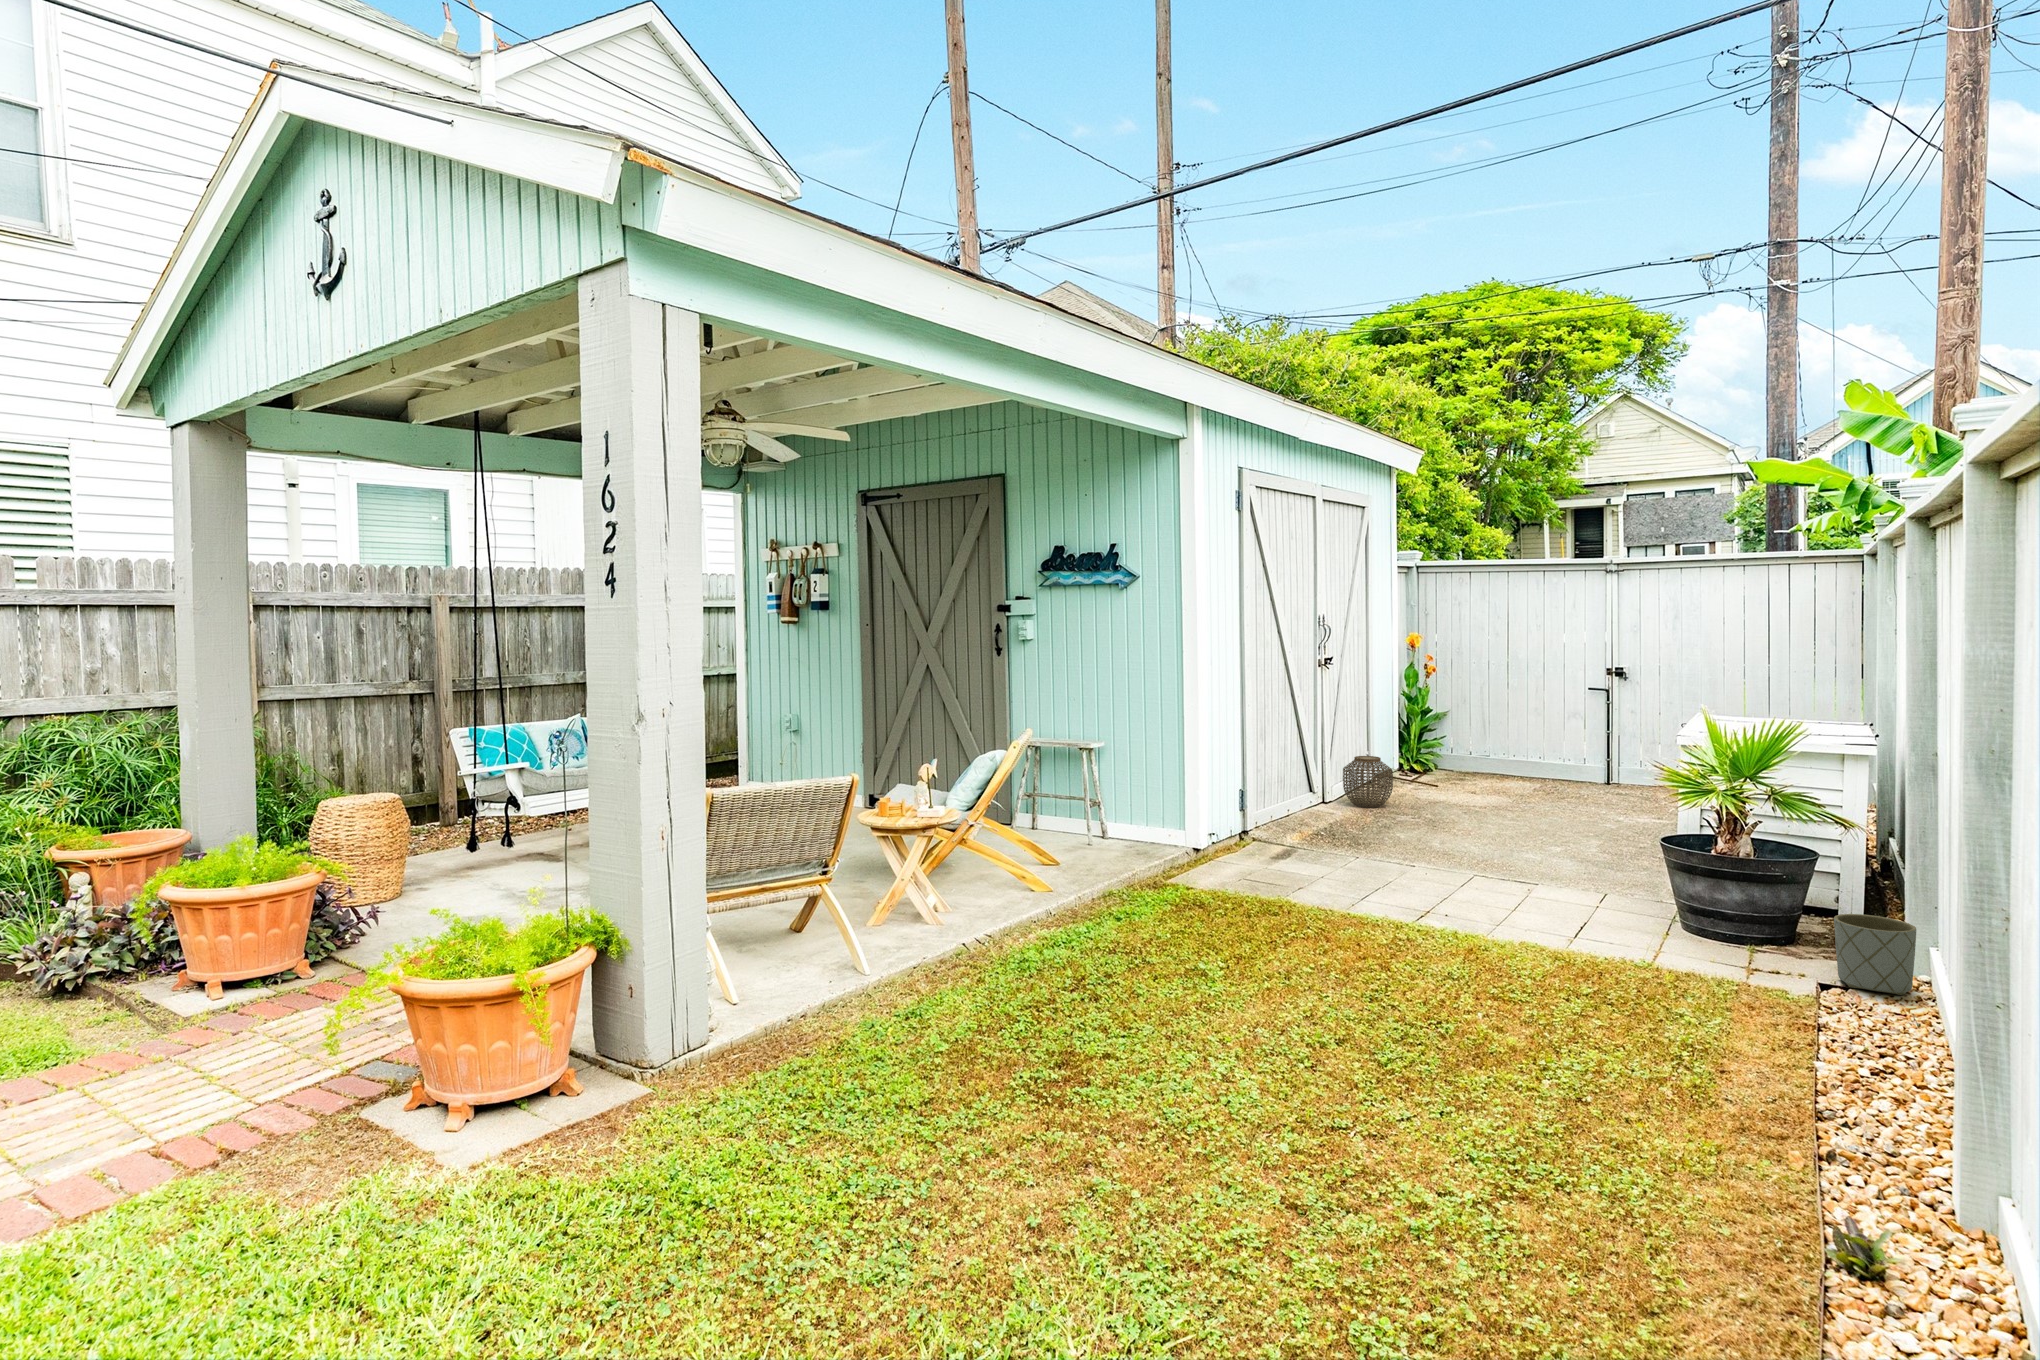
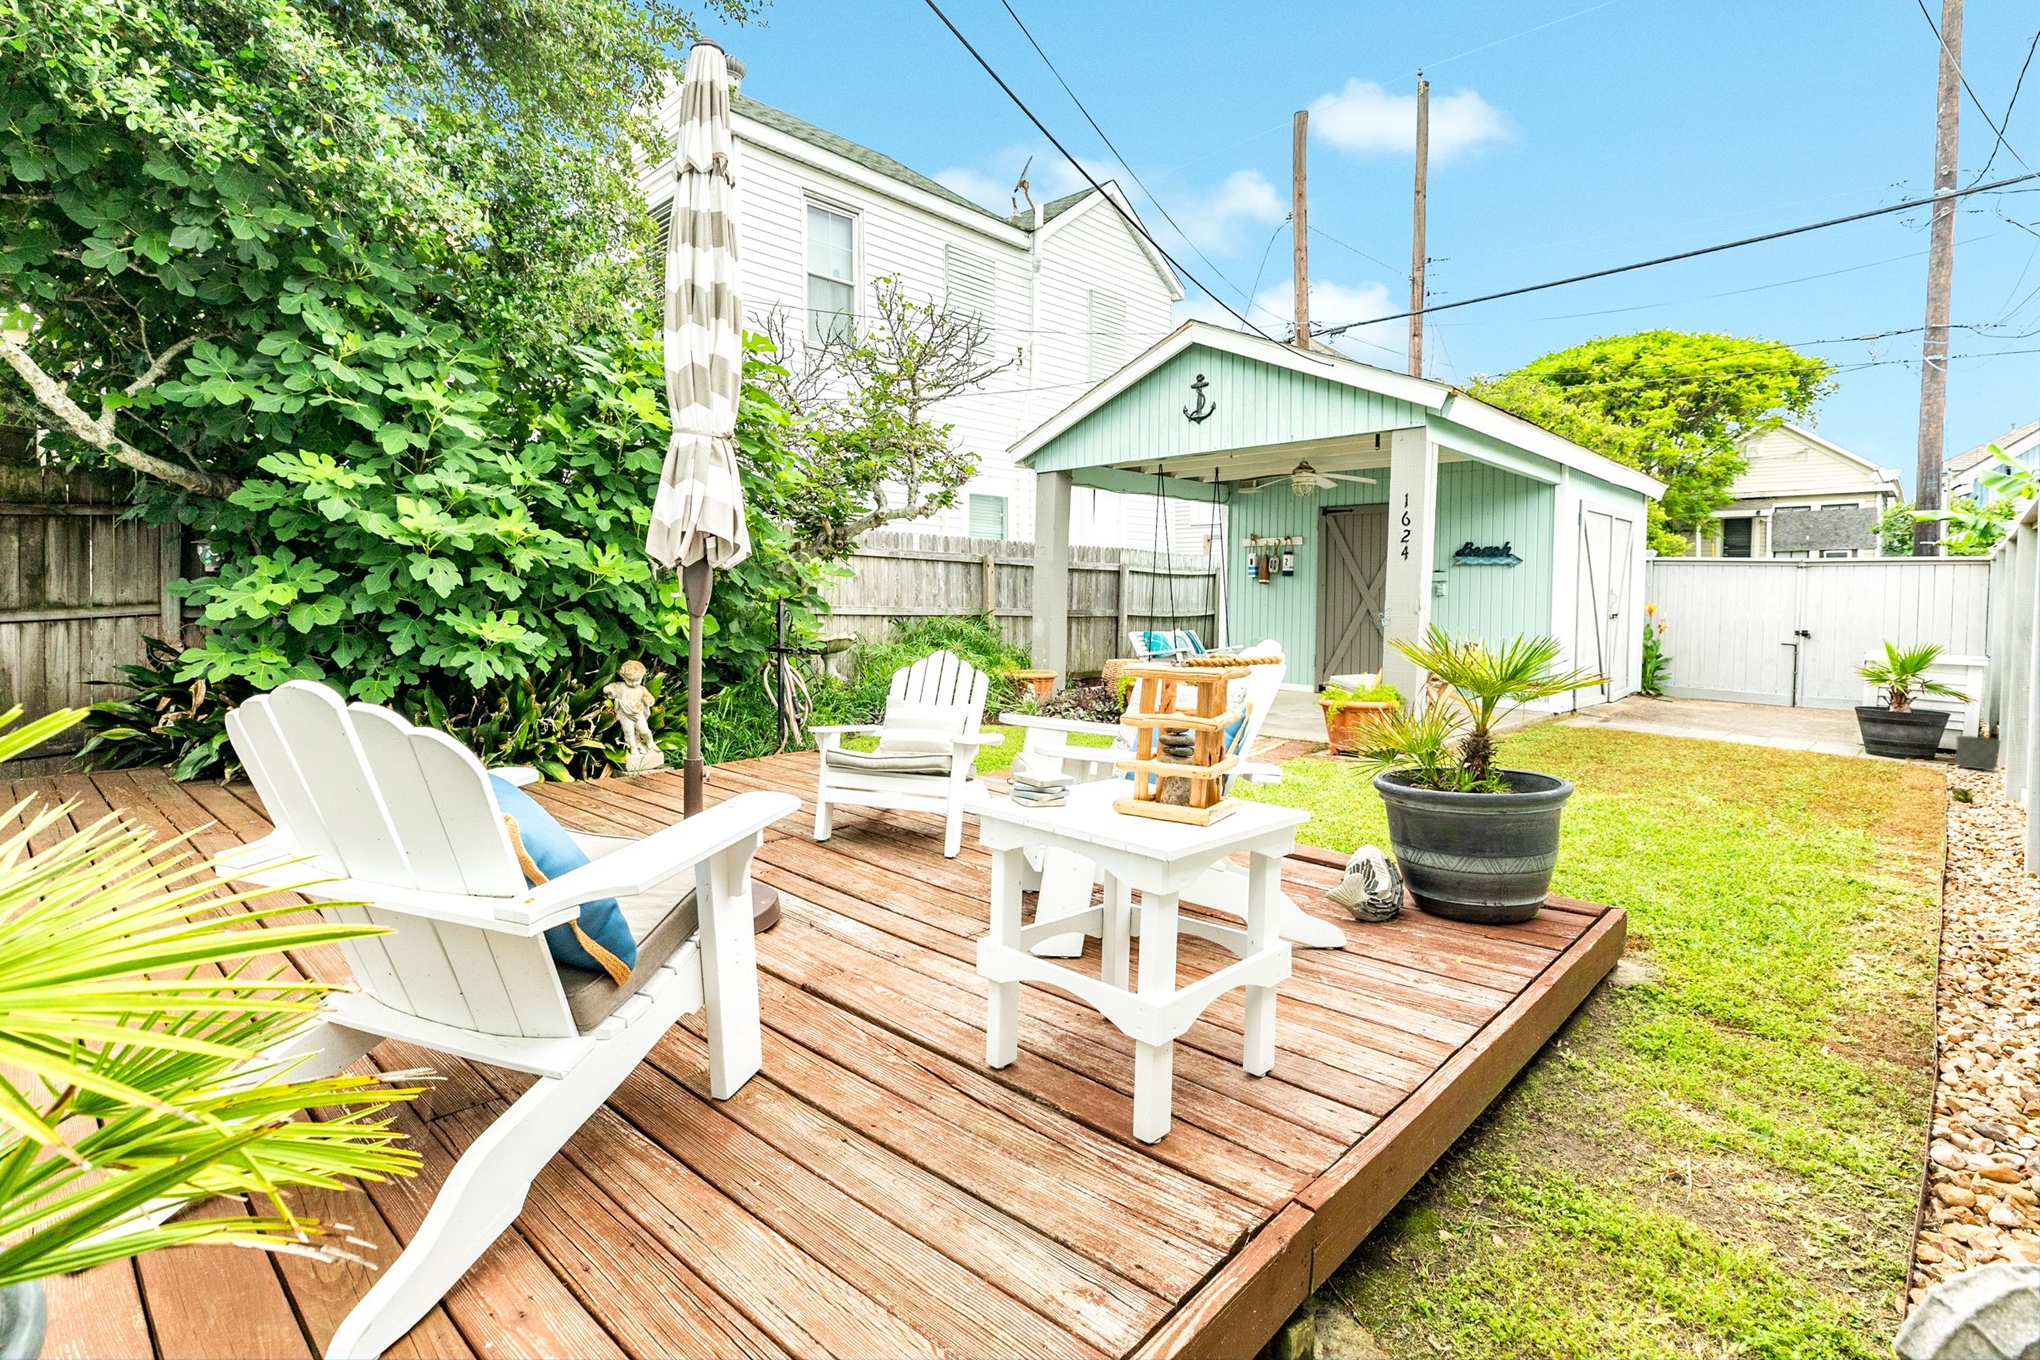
woven basket: present [1343,756,1393,808] -> none [1616,677,1652,708]

